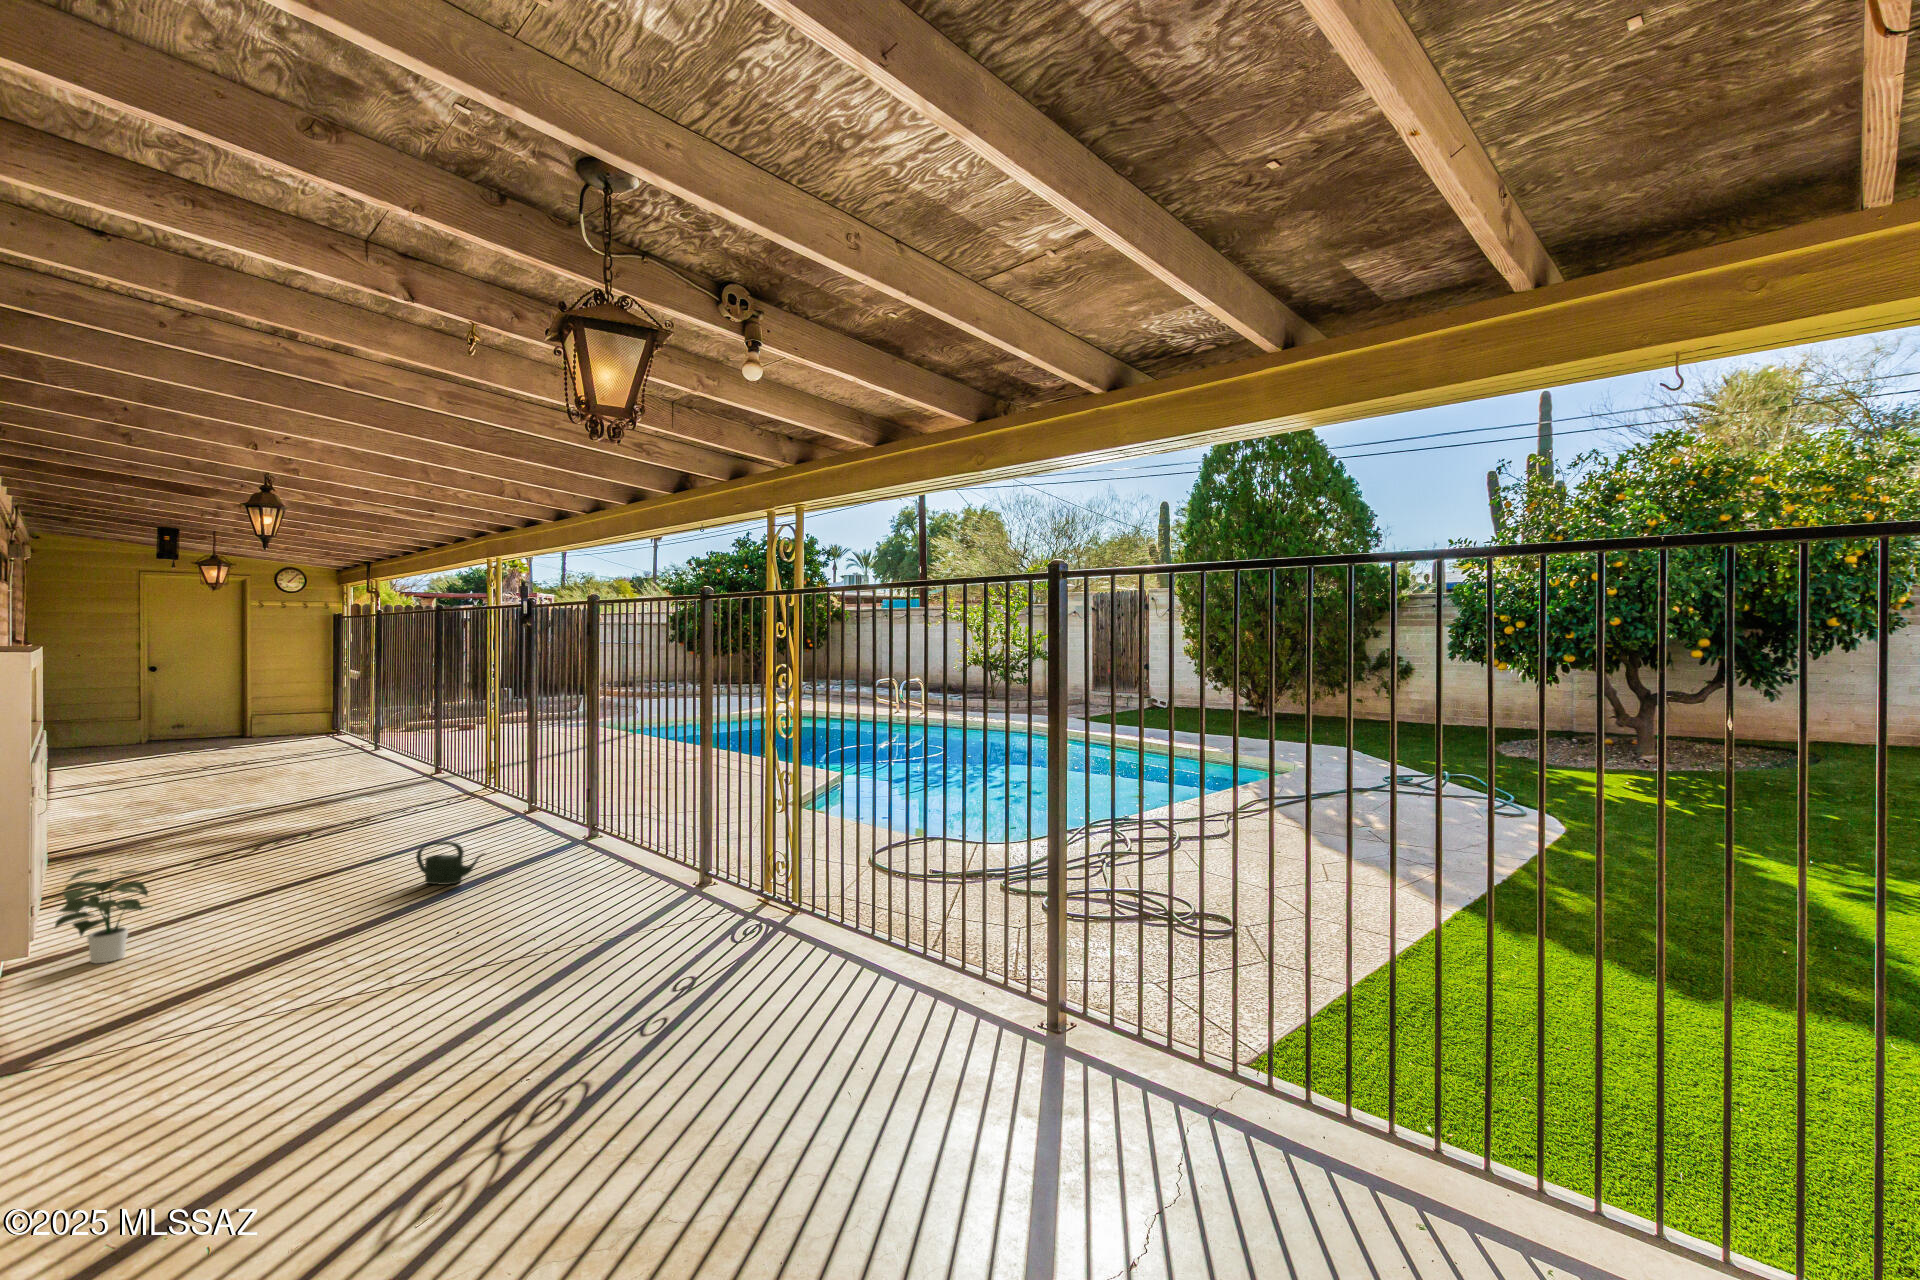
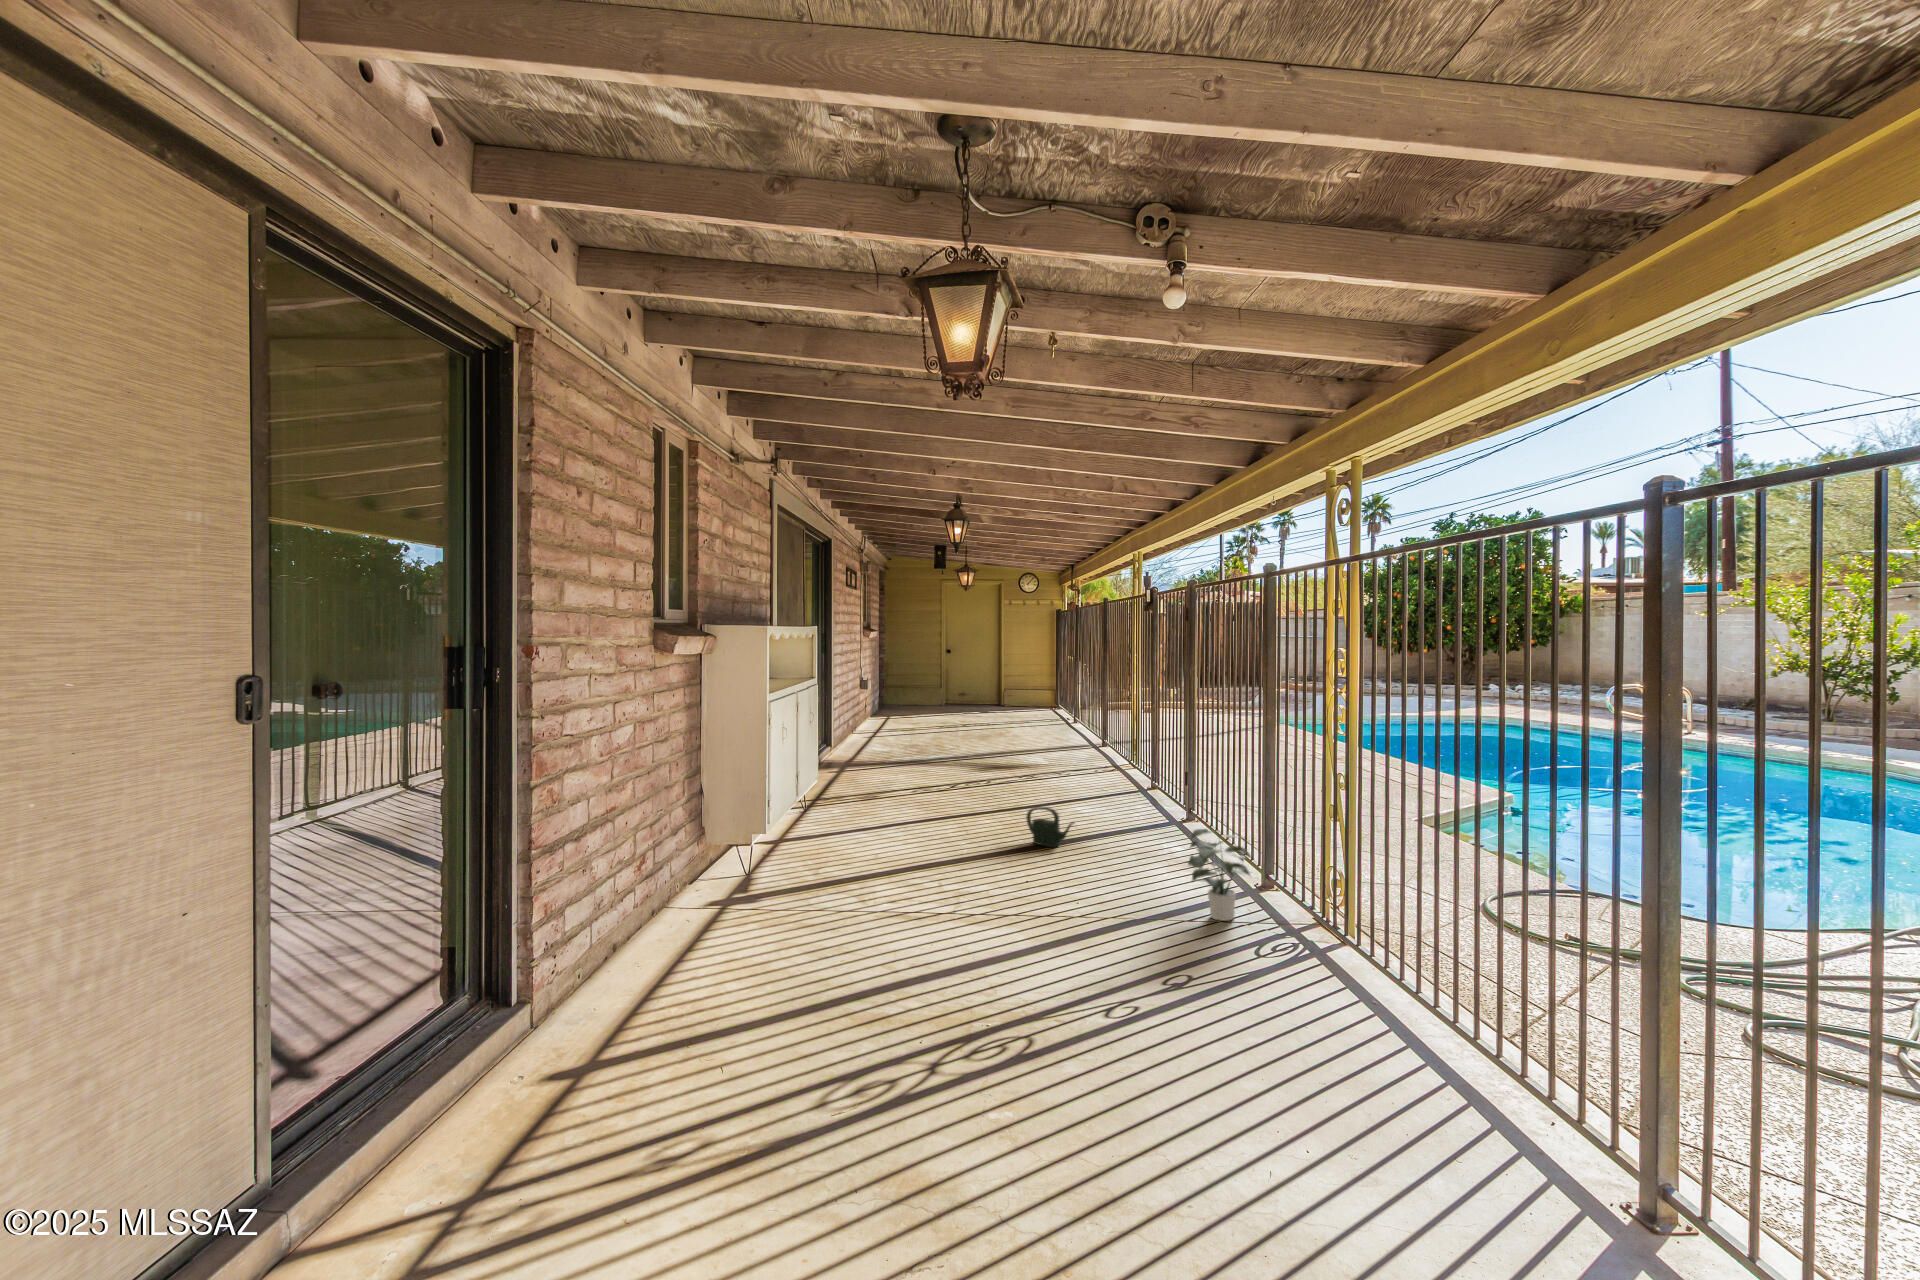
potted plant: present [55,868,148,963] -> present [1186,829,1250,921]

